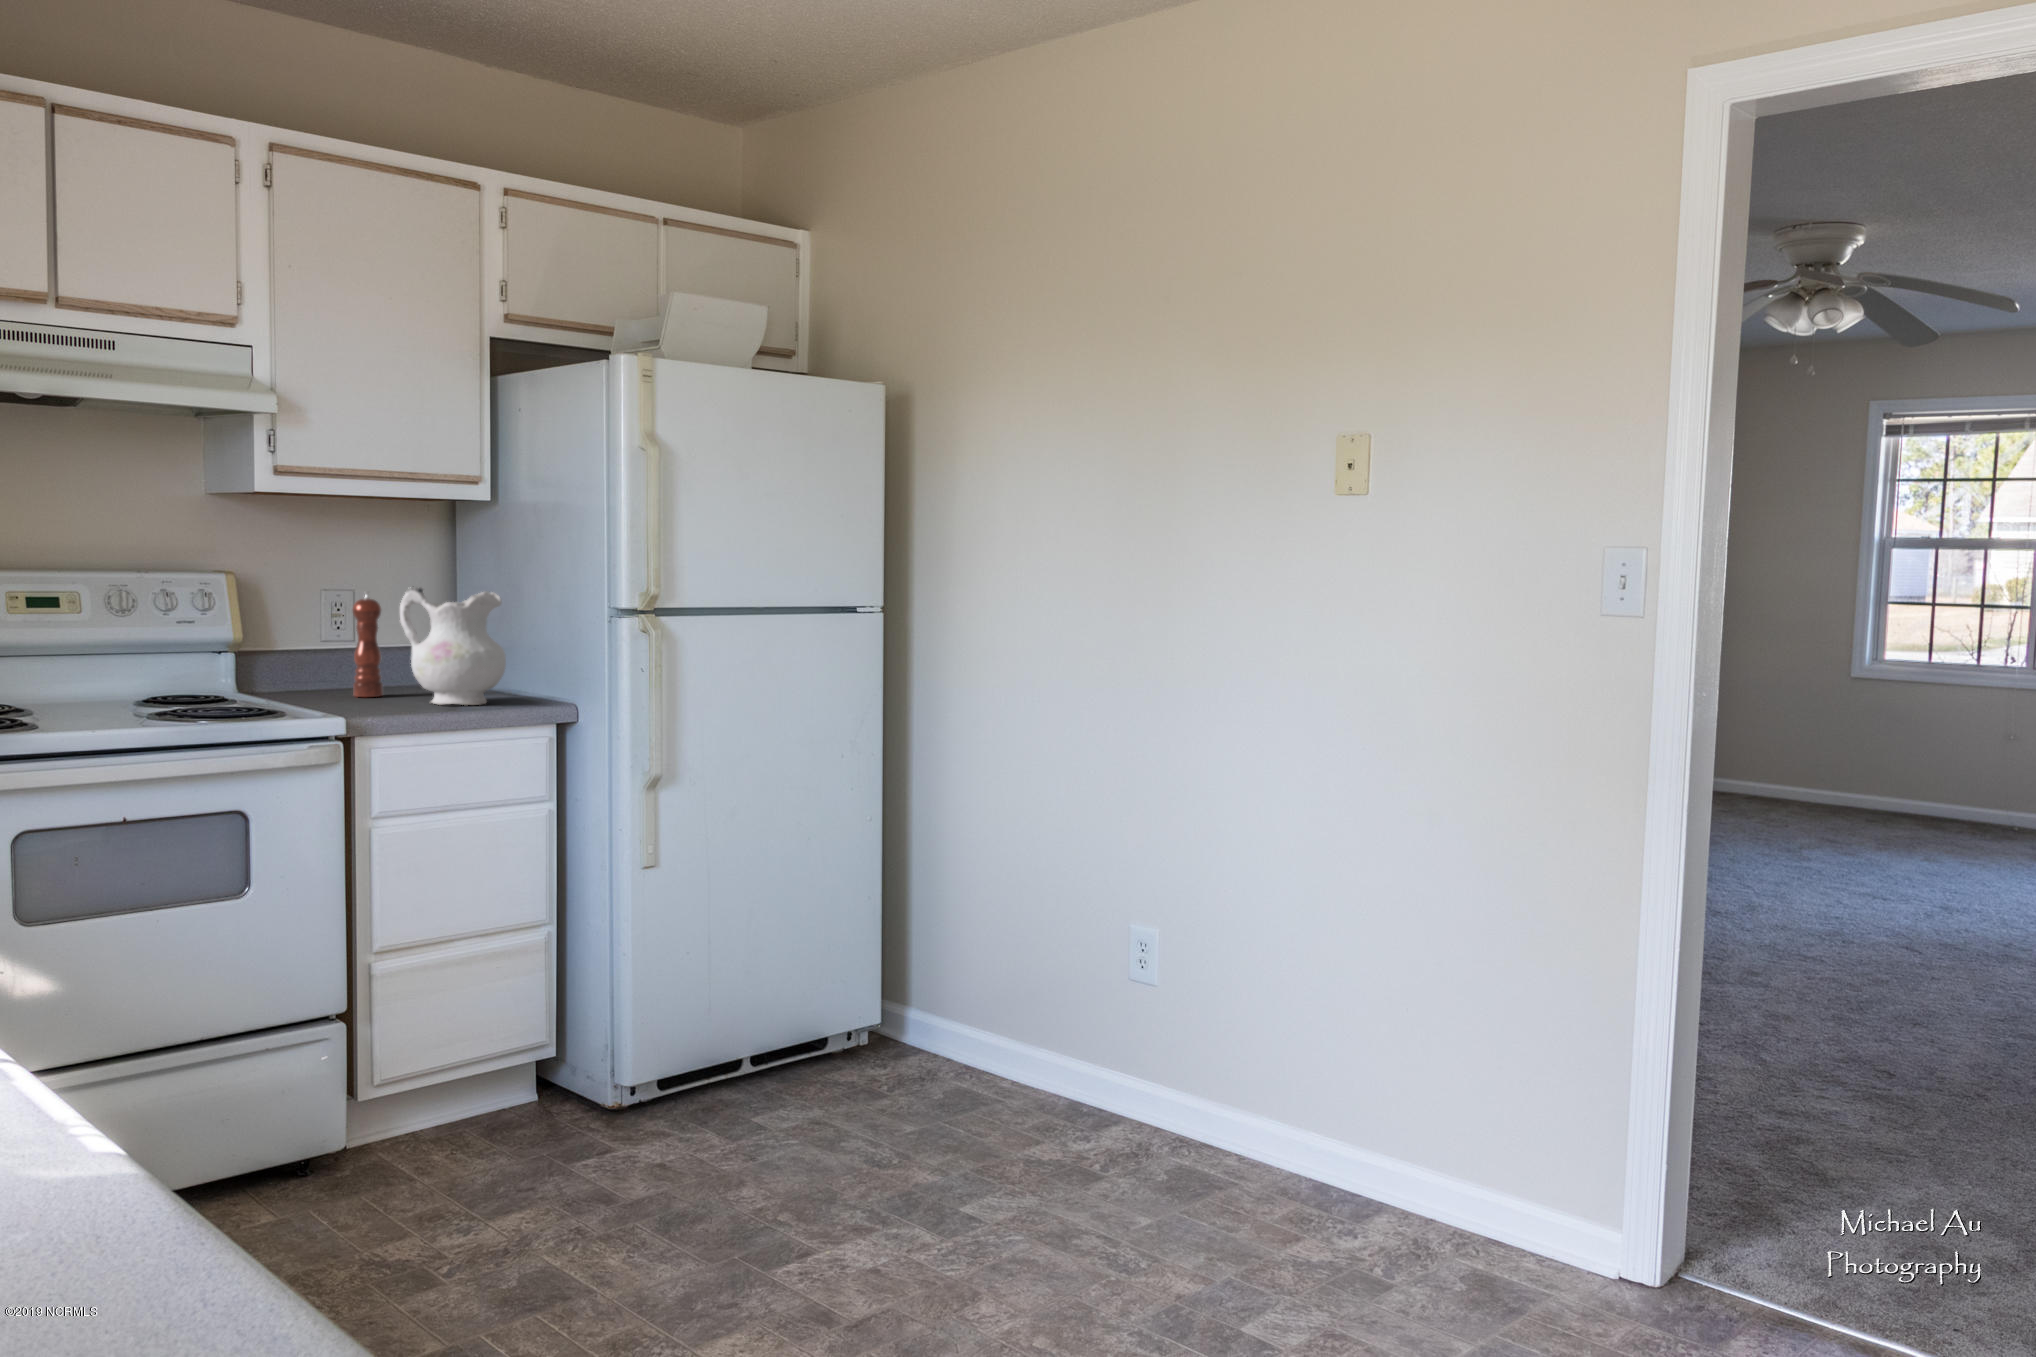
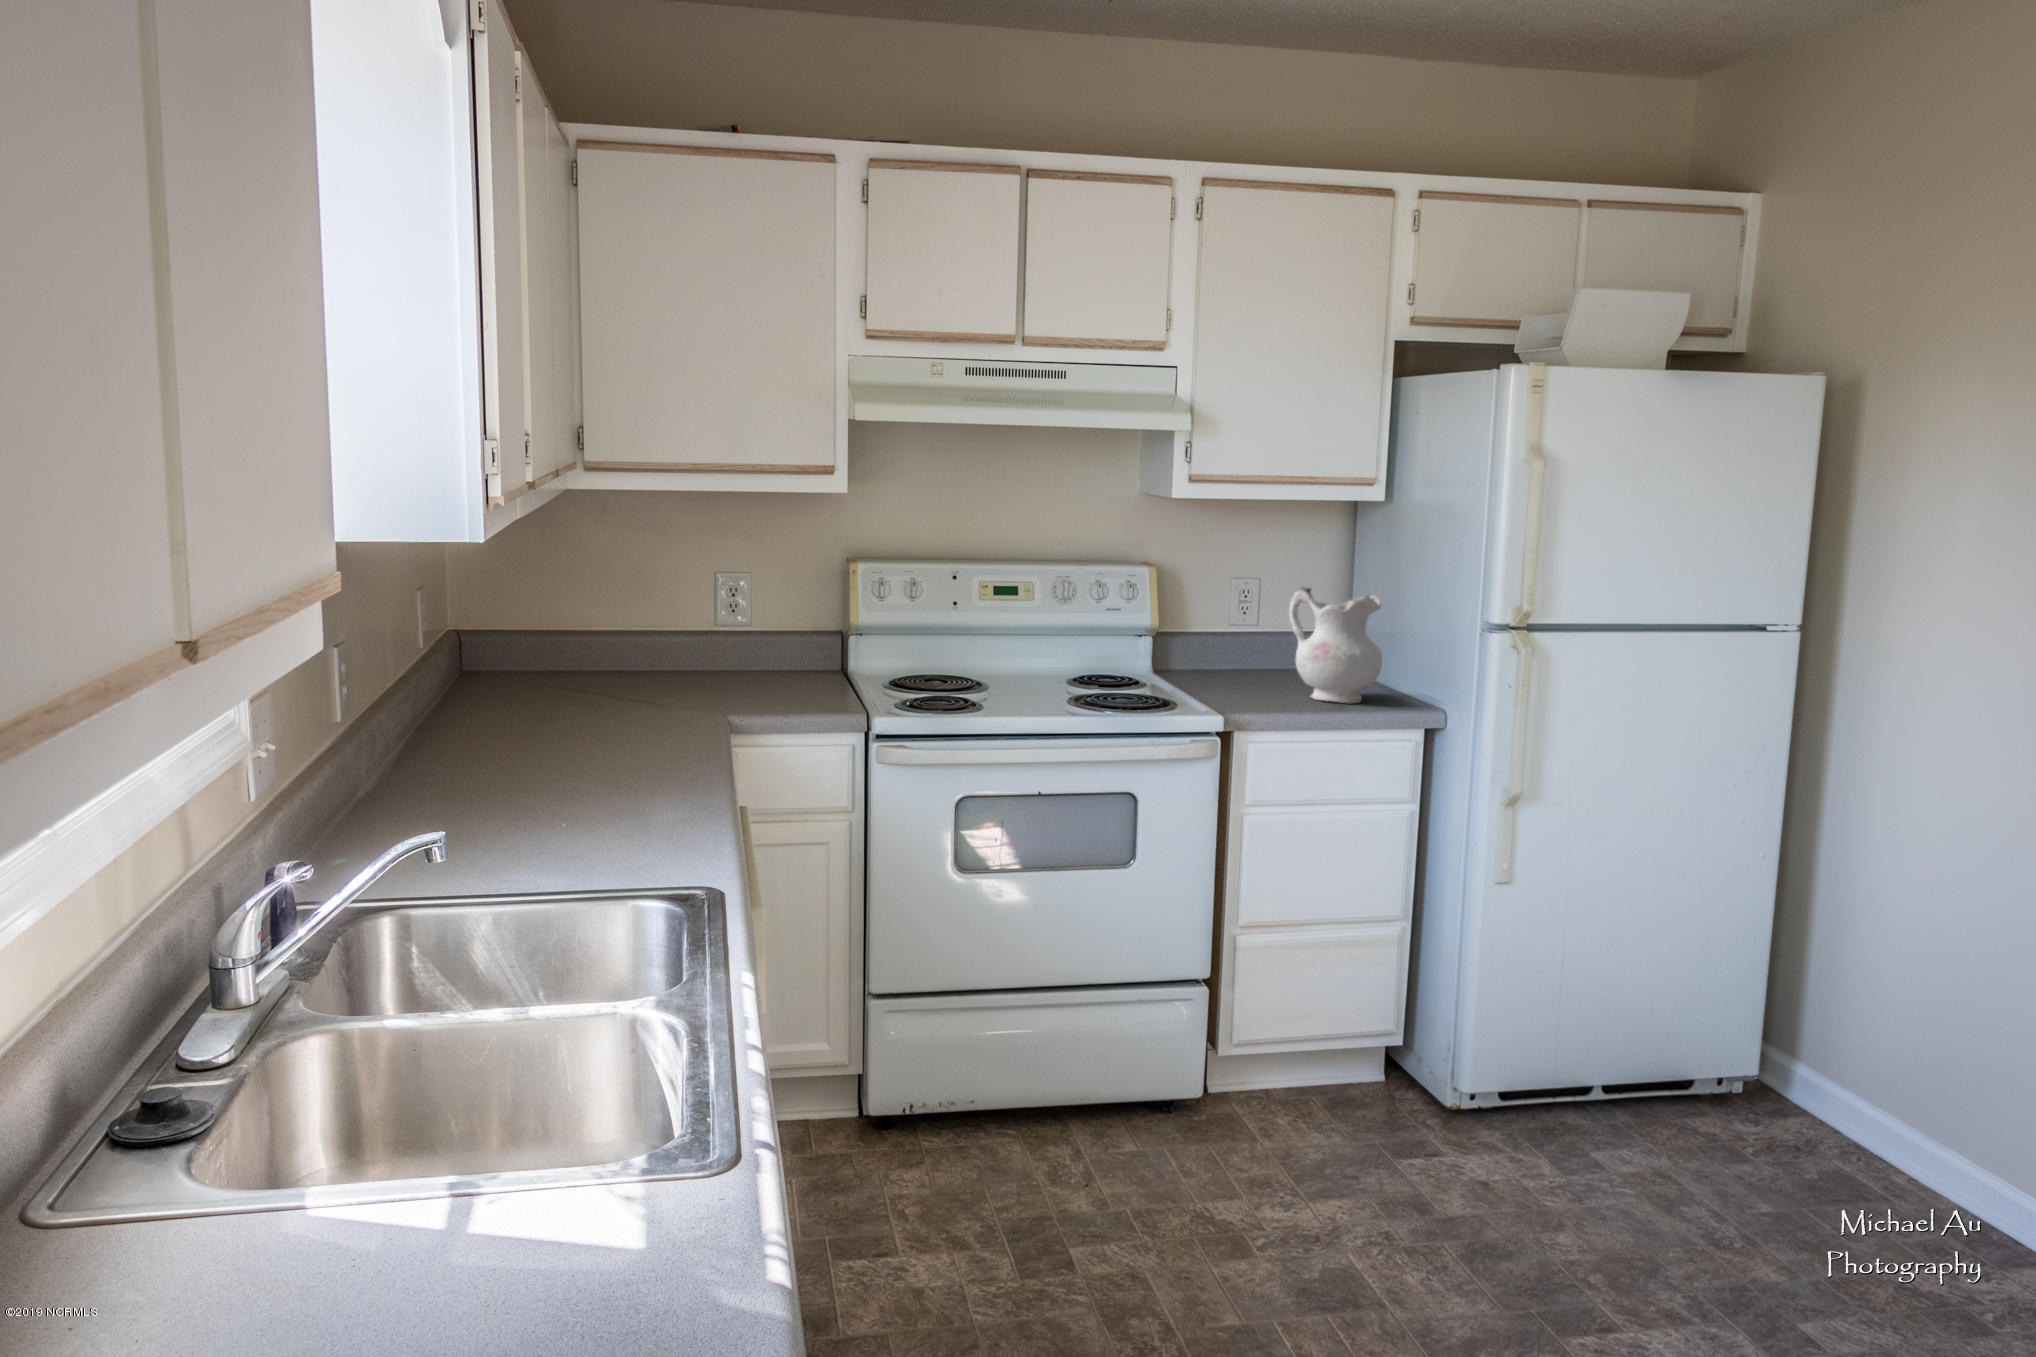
pepper mill: present [353,591,383,697] -> none [1248,586,1277,684]

